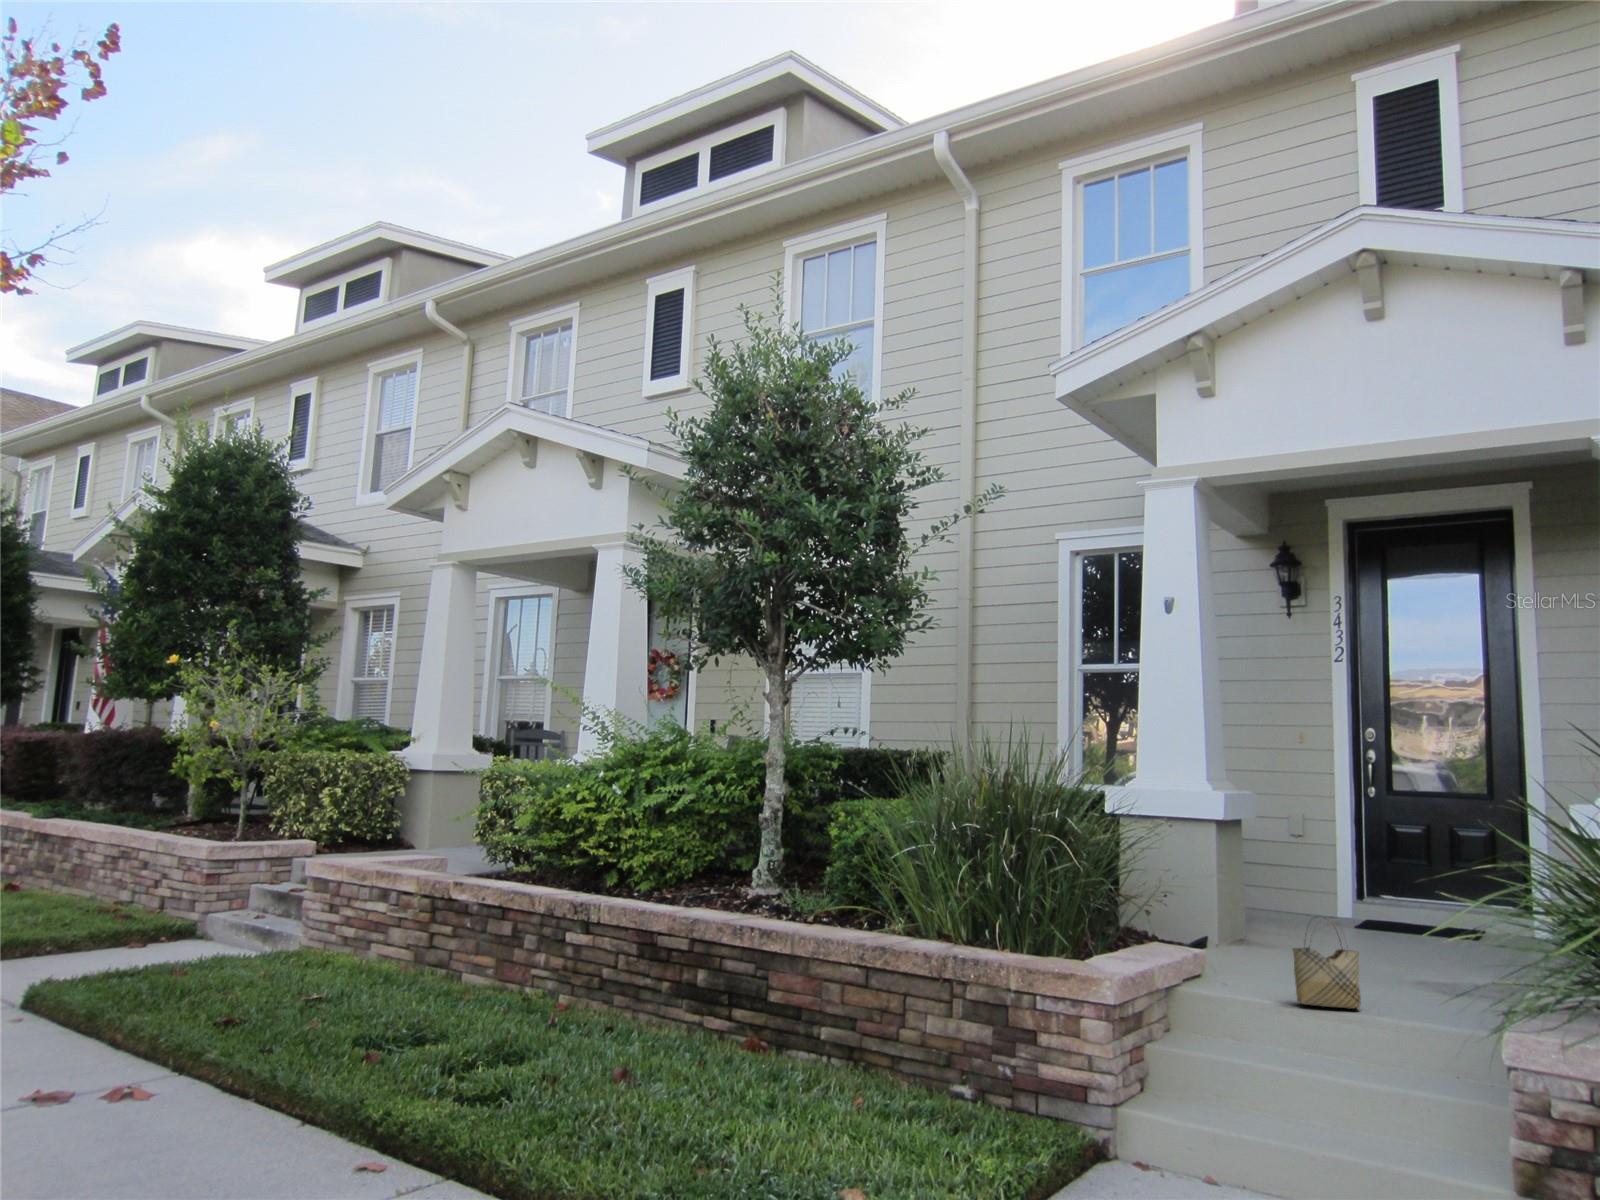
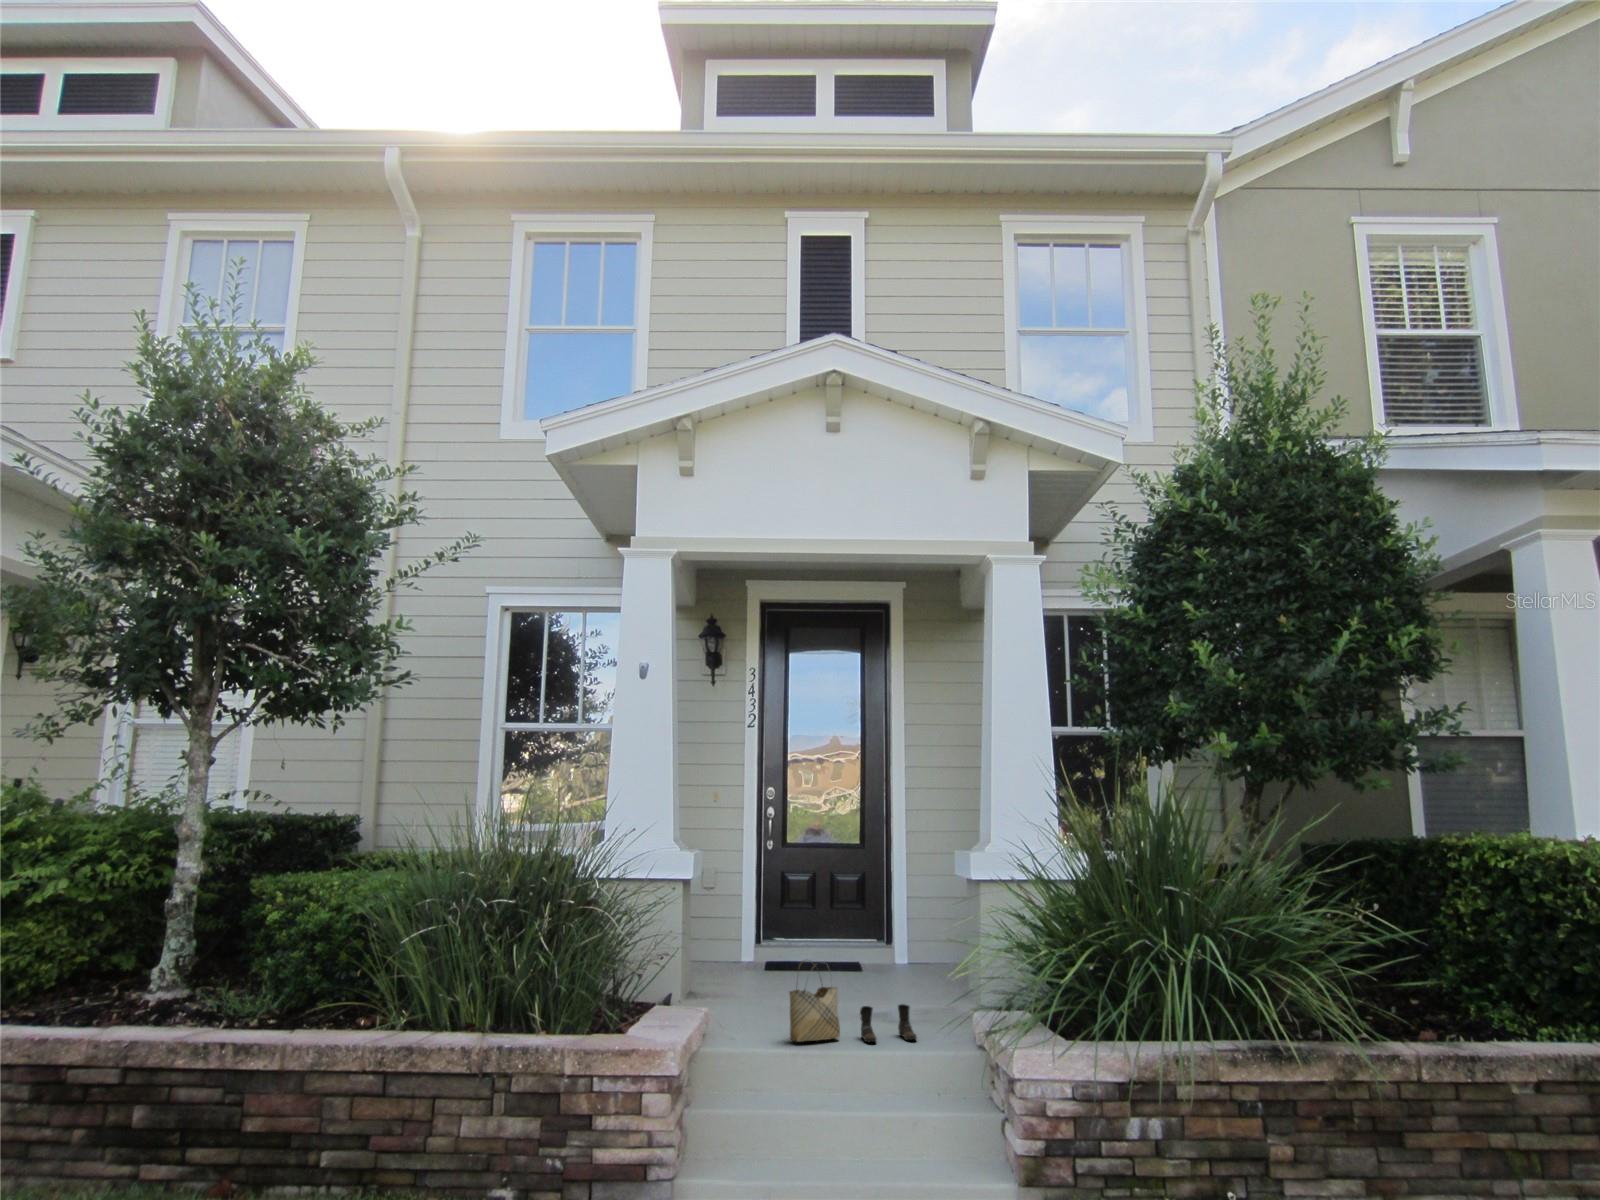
boots: none [1388,977,1464,1025] -> present [860,1004,917,1042]

